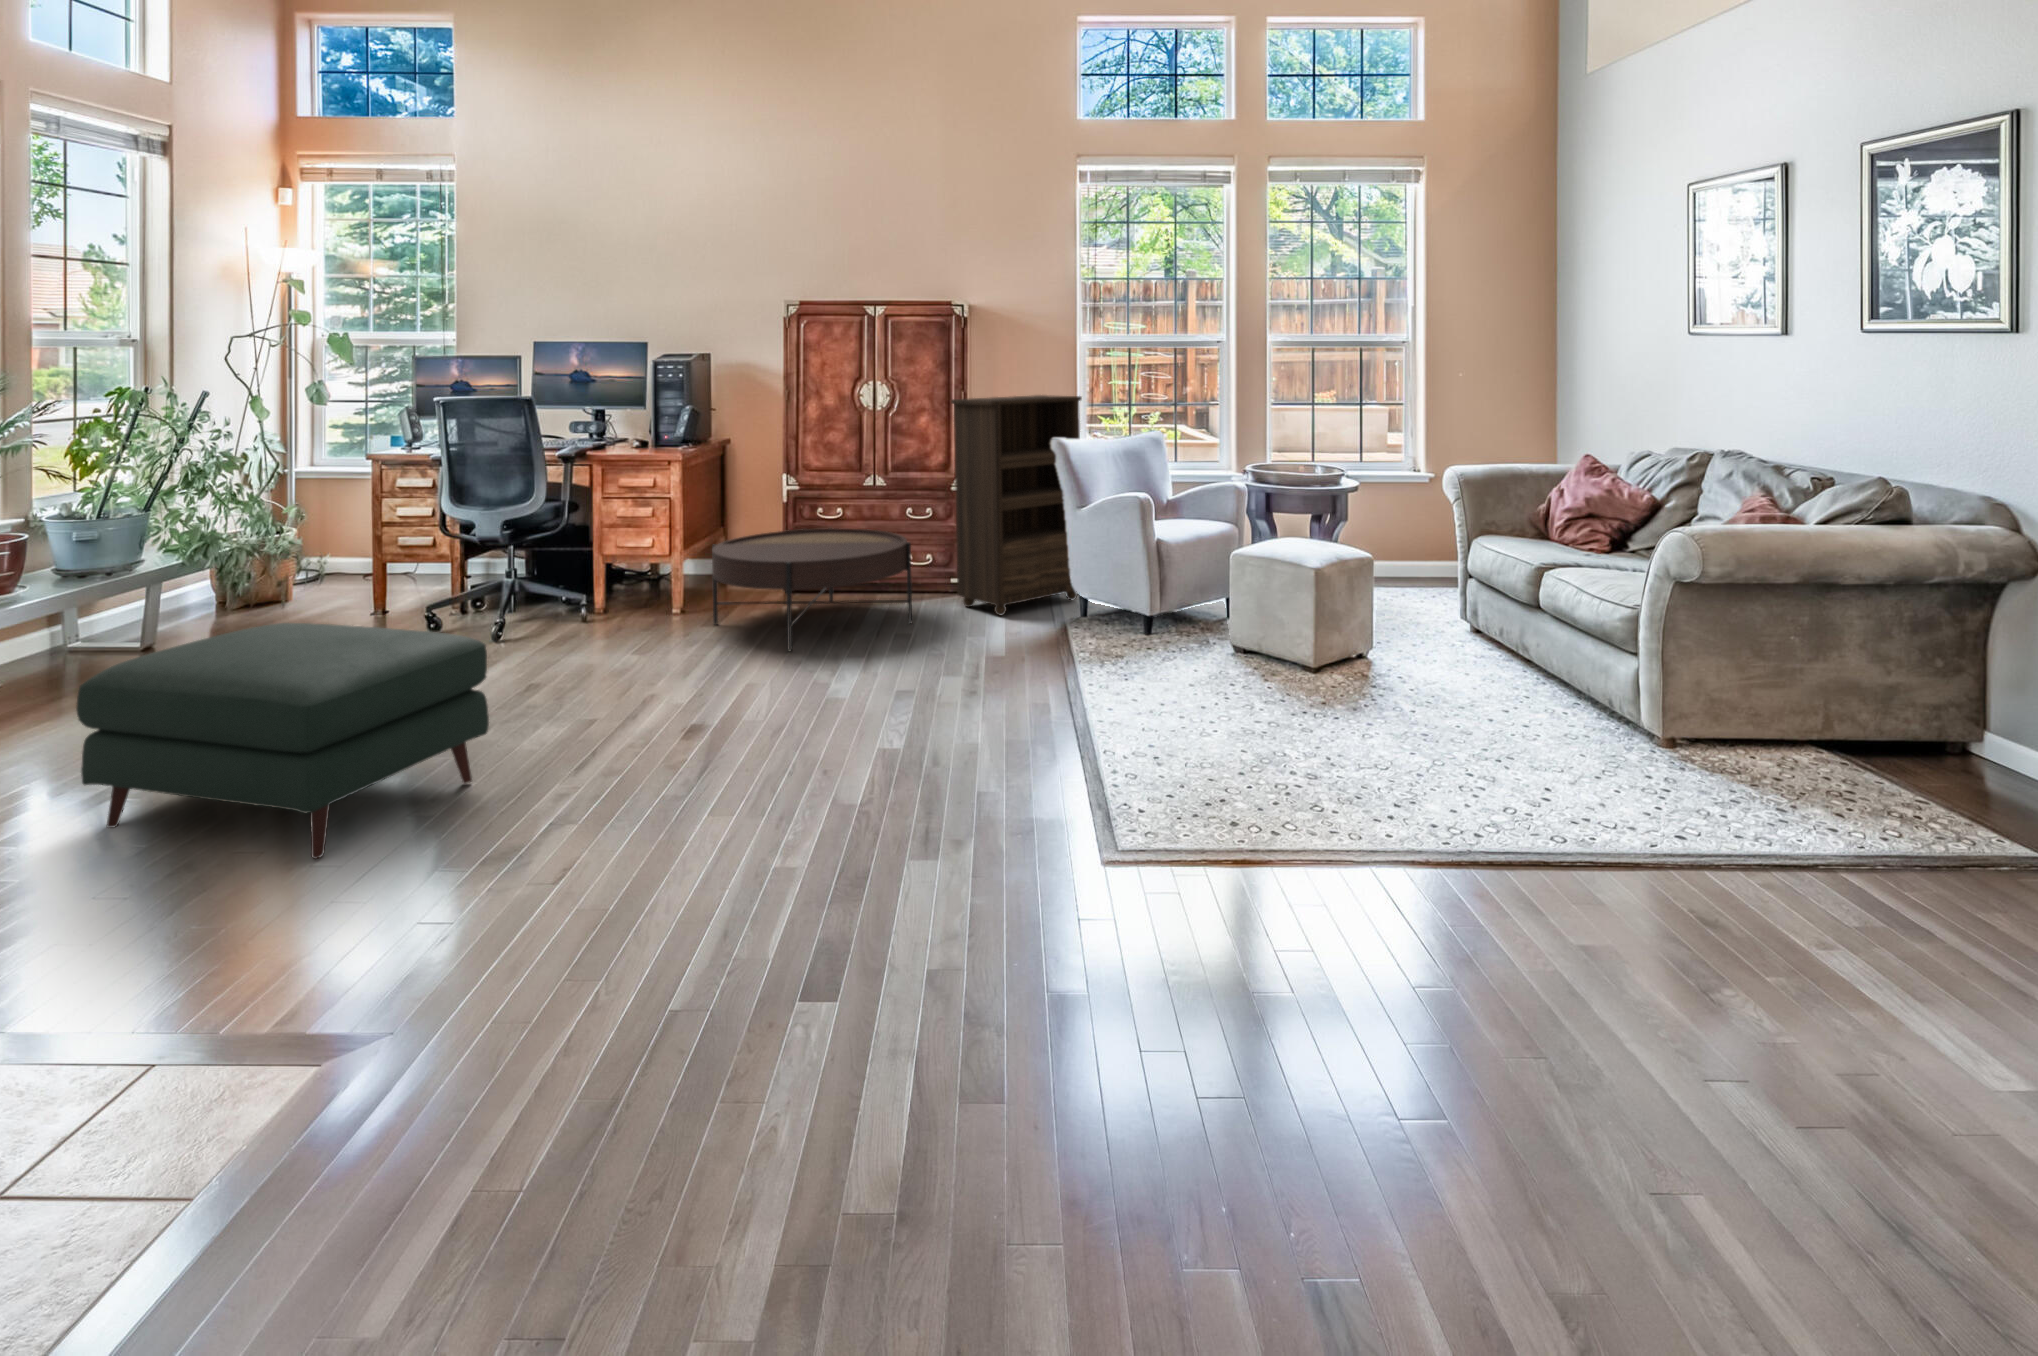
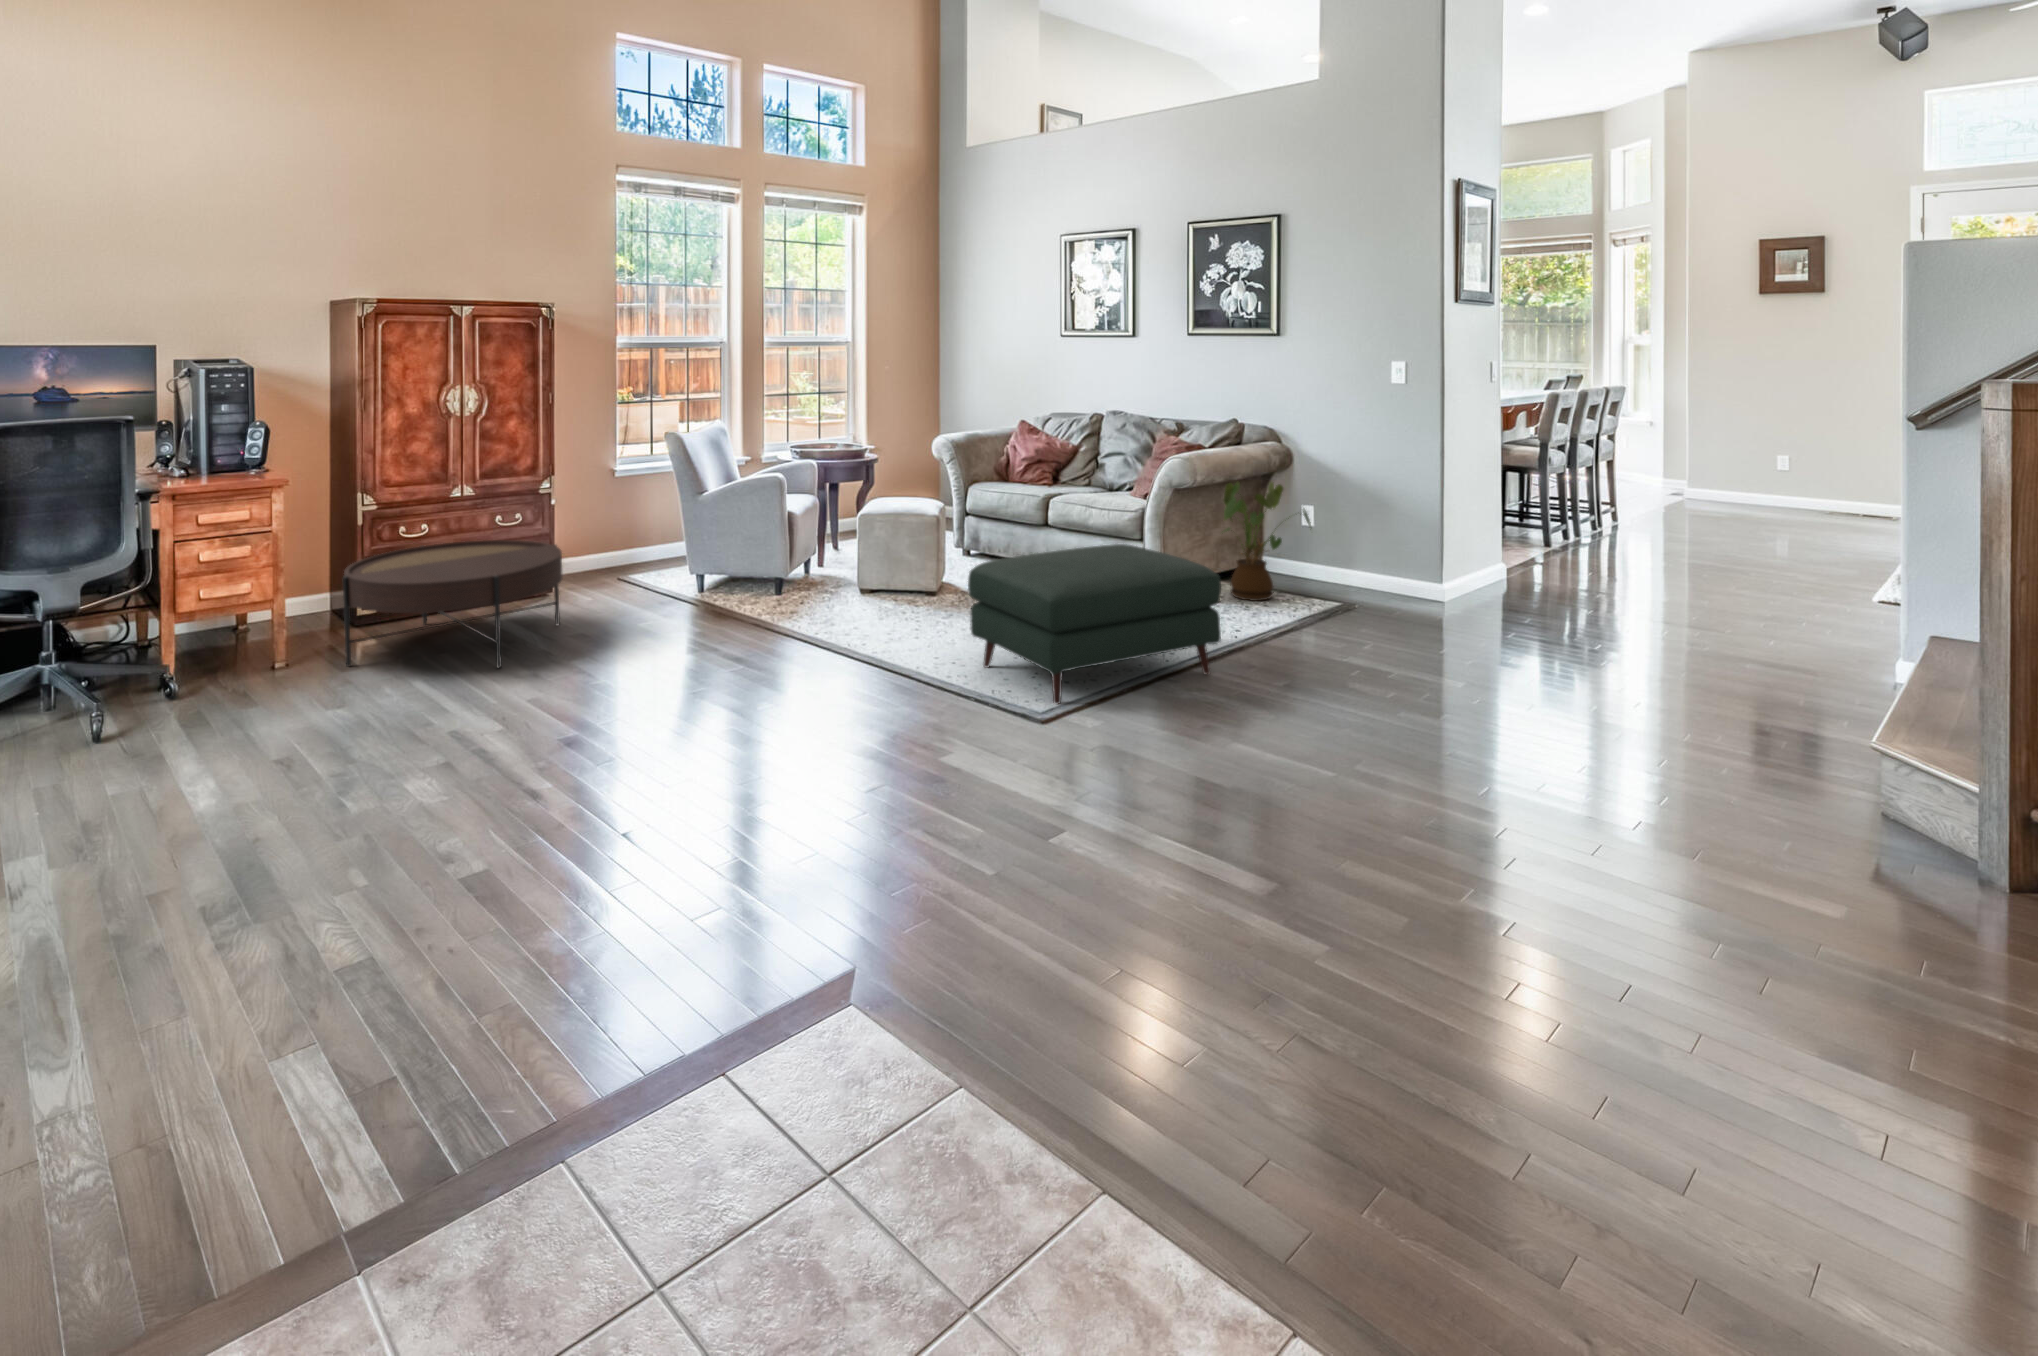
bookshelf: present [951,395,1082,615] -> none [555,393,661,604]
house plant: none [1764,585,1963,805] -> present [1224,482,1311,601]
ottoman: present [76,623,489,859] -> present [968,544,1221,704]

